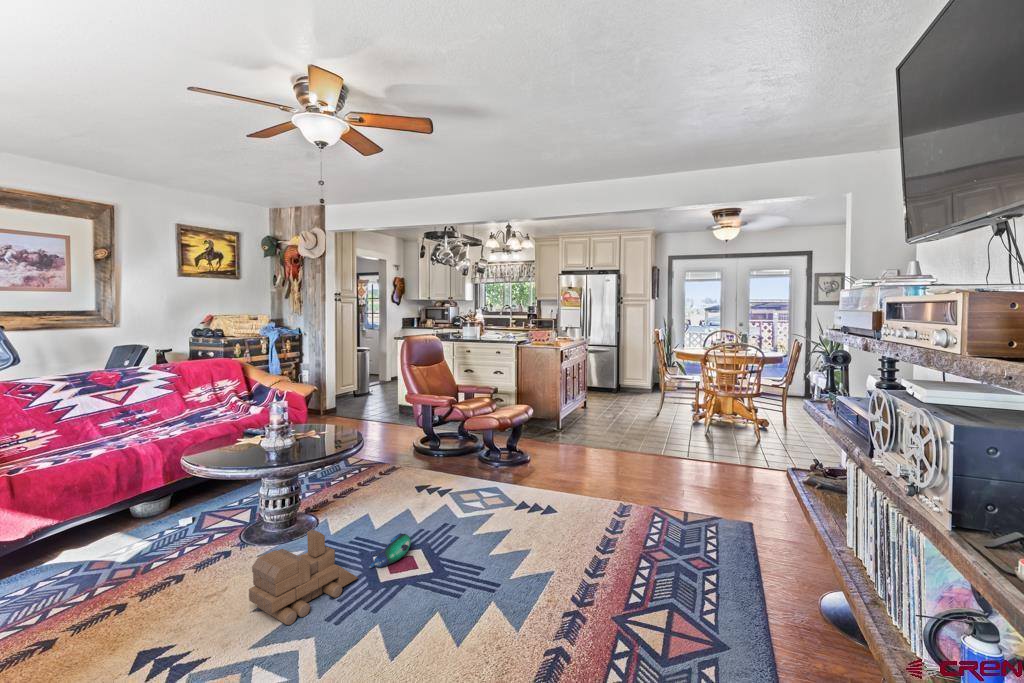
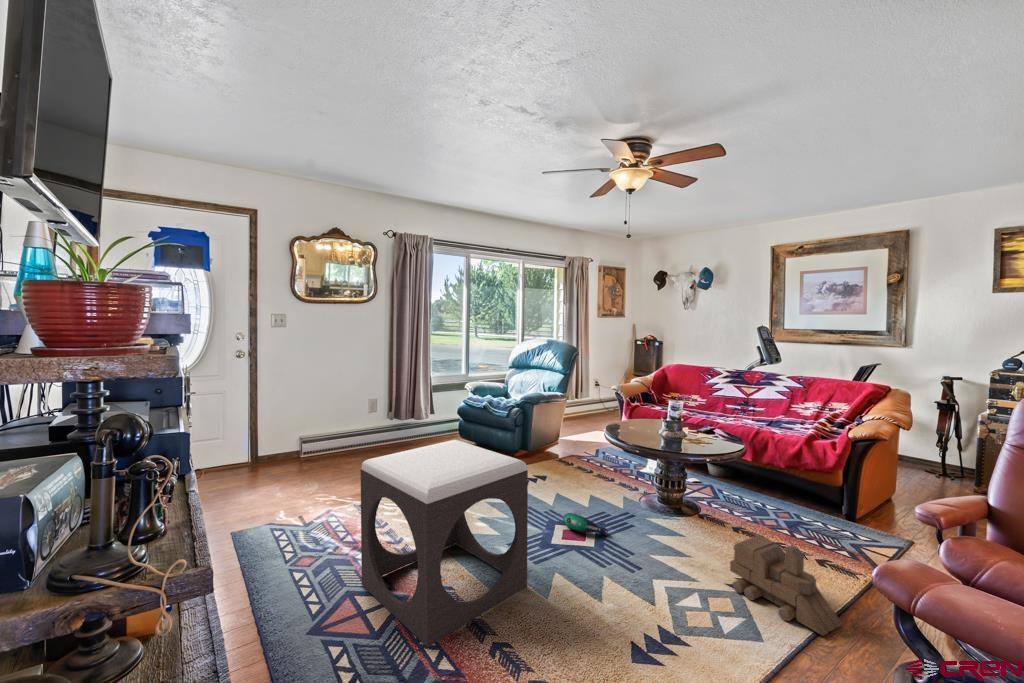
footstool: none [491,440,648,661] -> present [360,440,528,647]
toy train: present [249,530,358,625] -> present [730,535,842,636]

